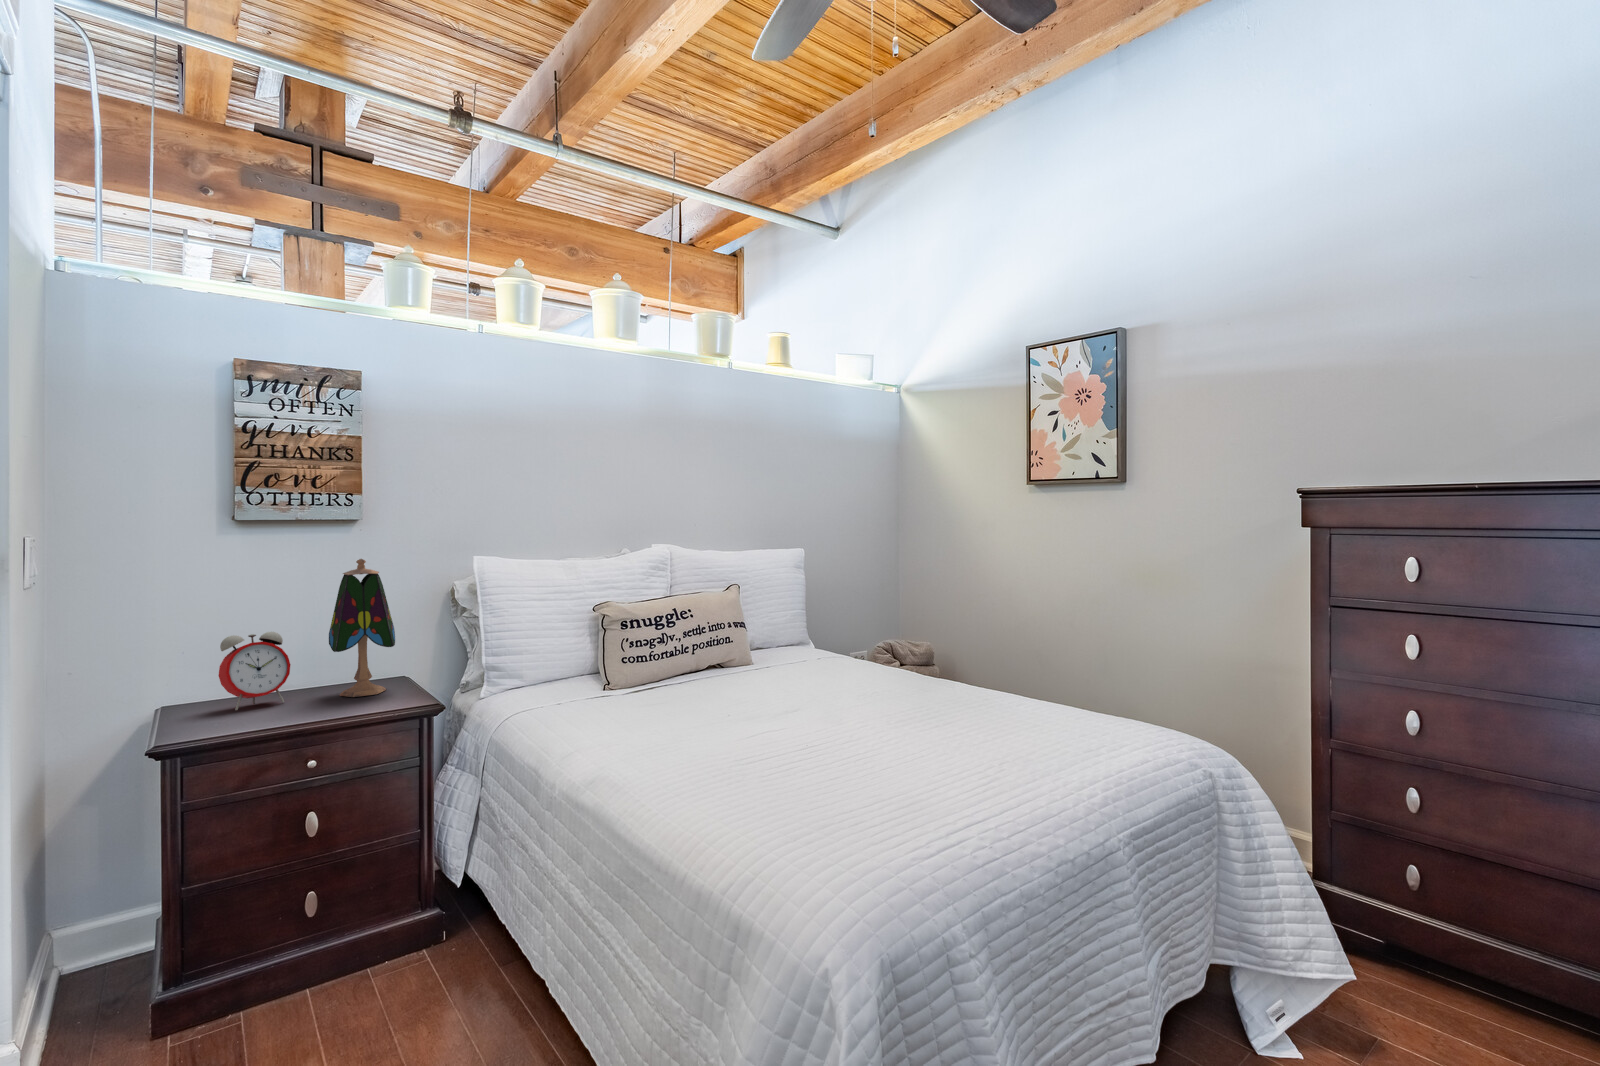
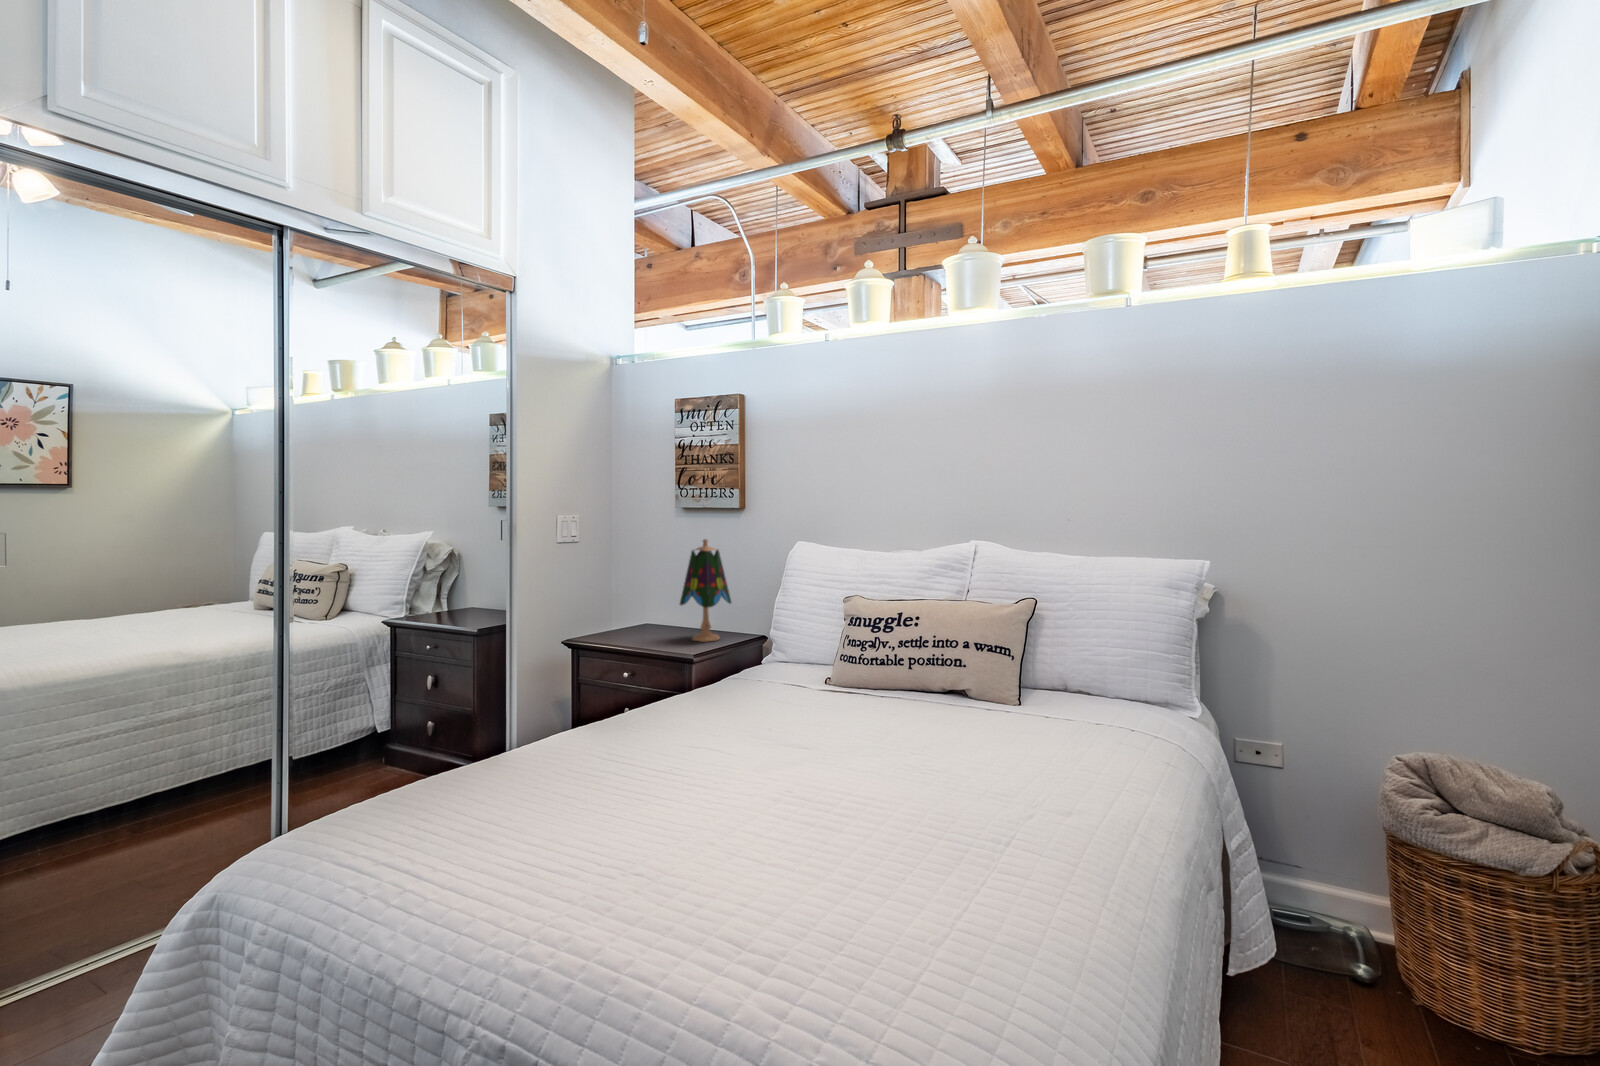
alarm clock: present [218,632,291,710] -> none [639,585,679,635]

